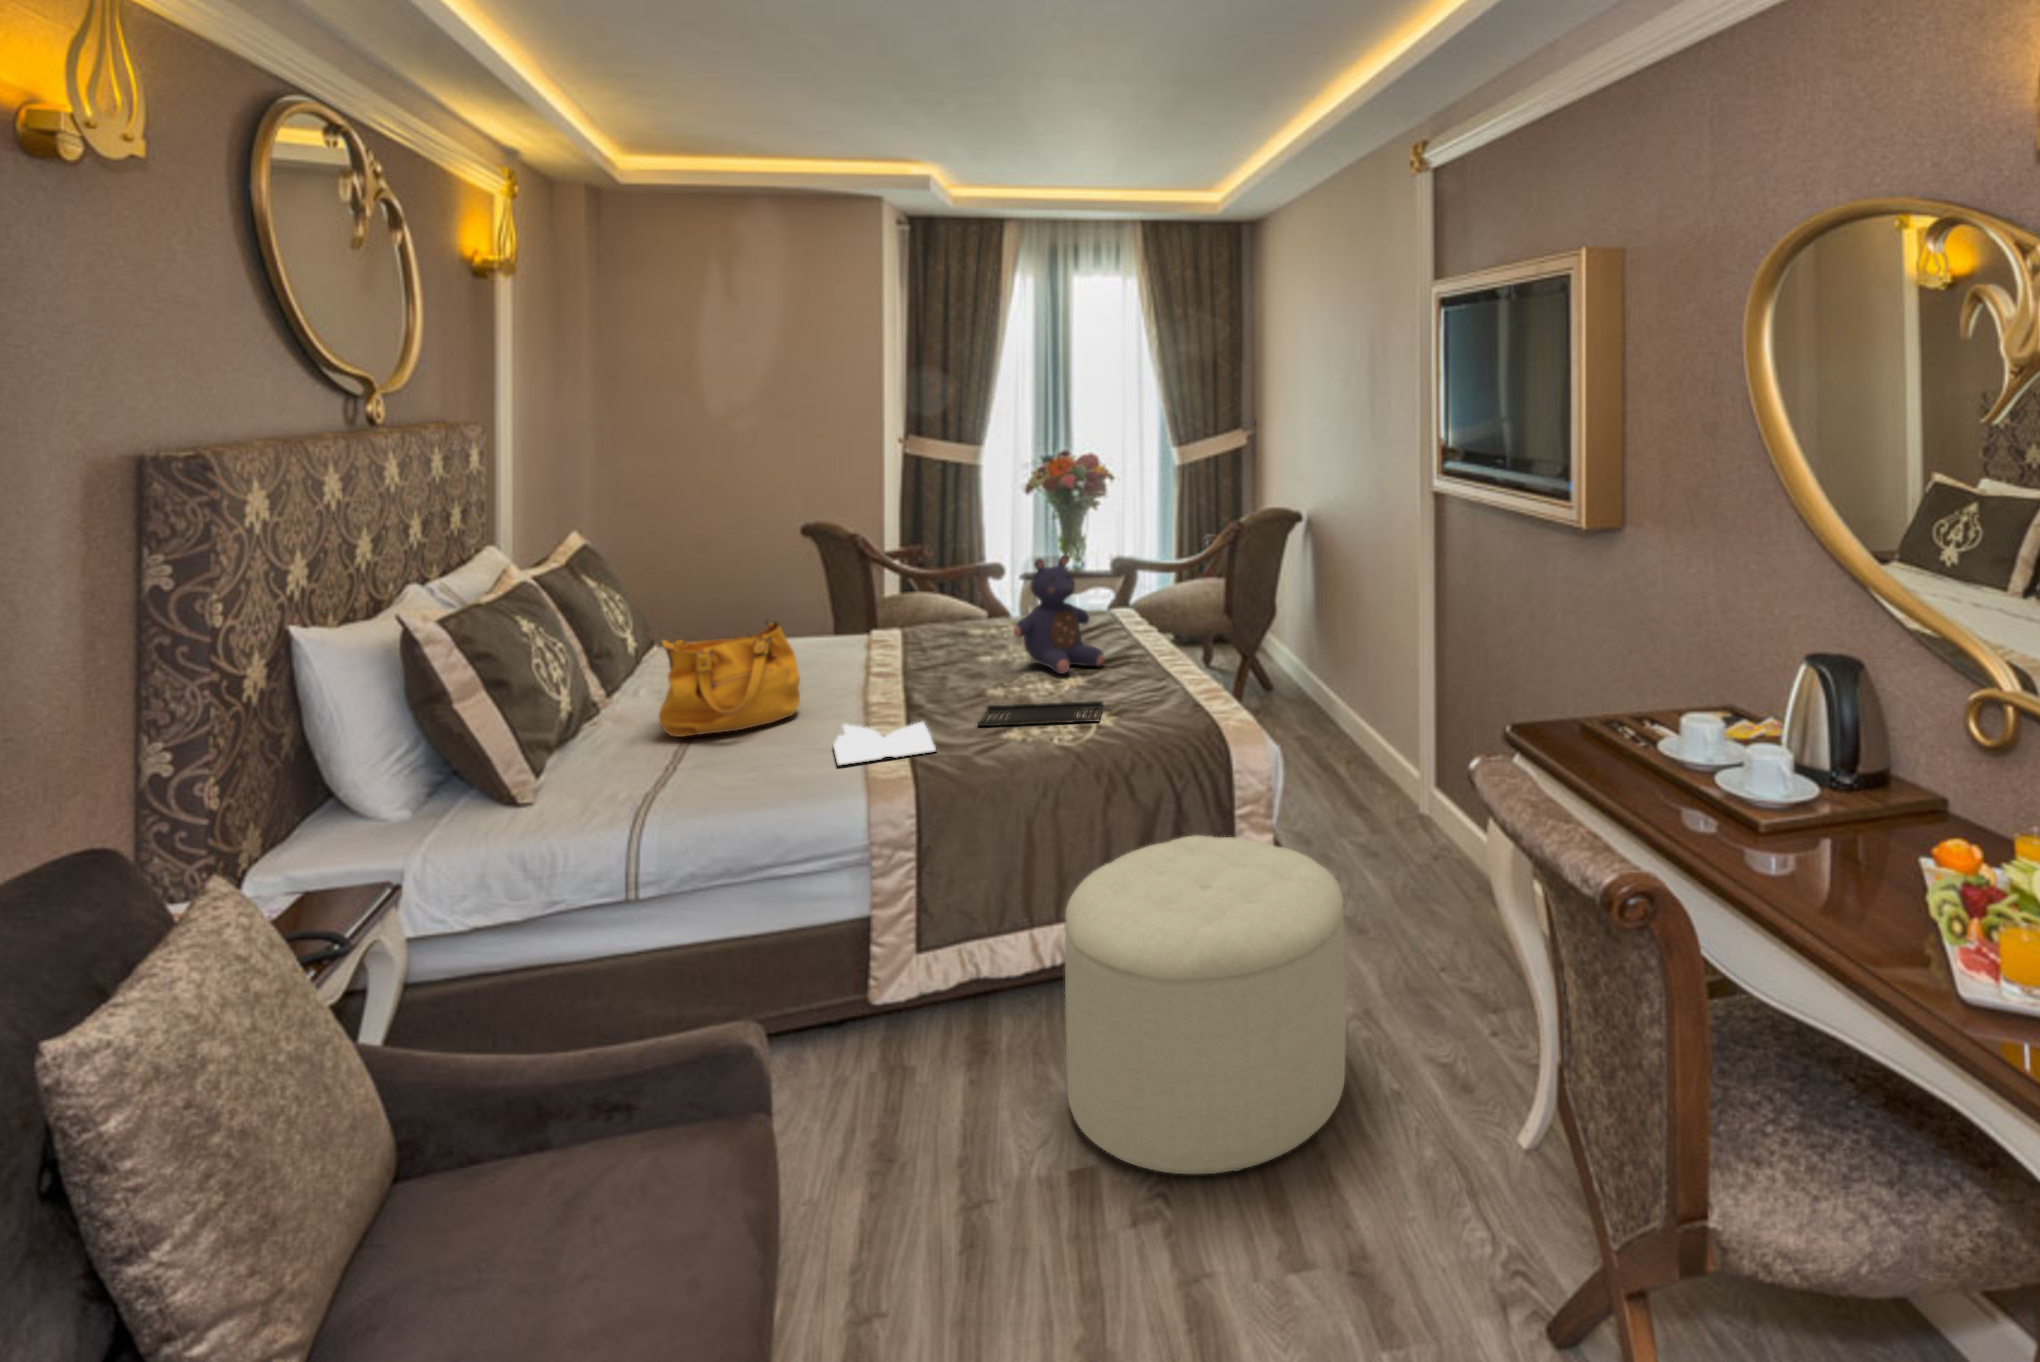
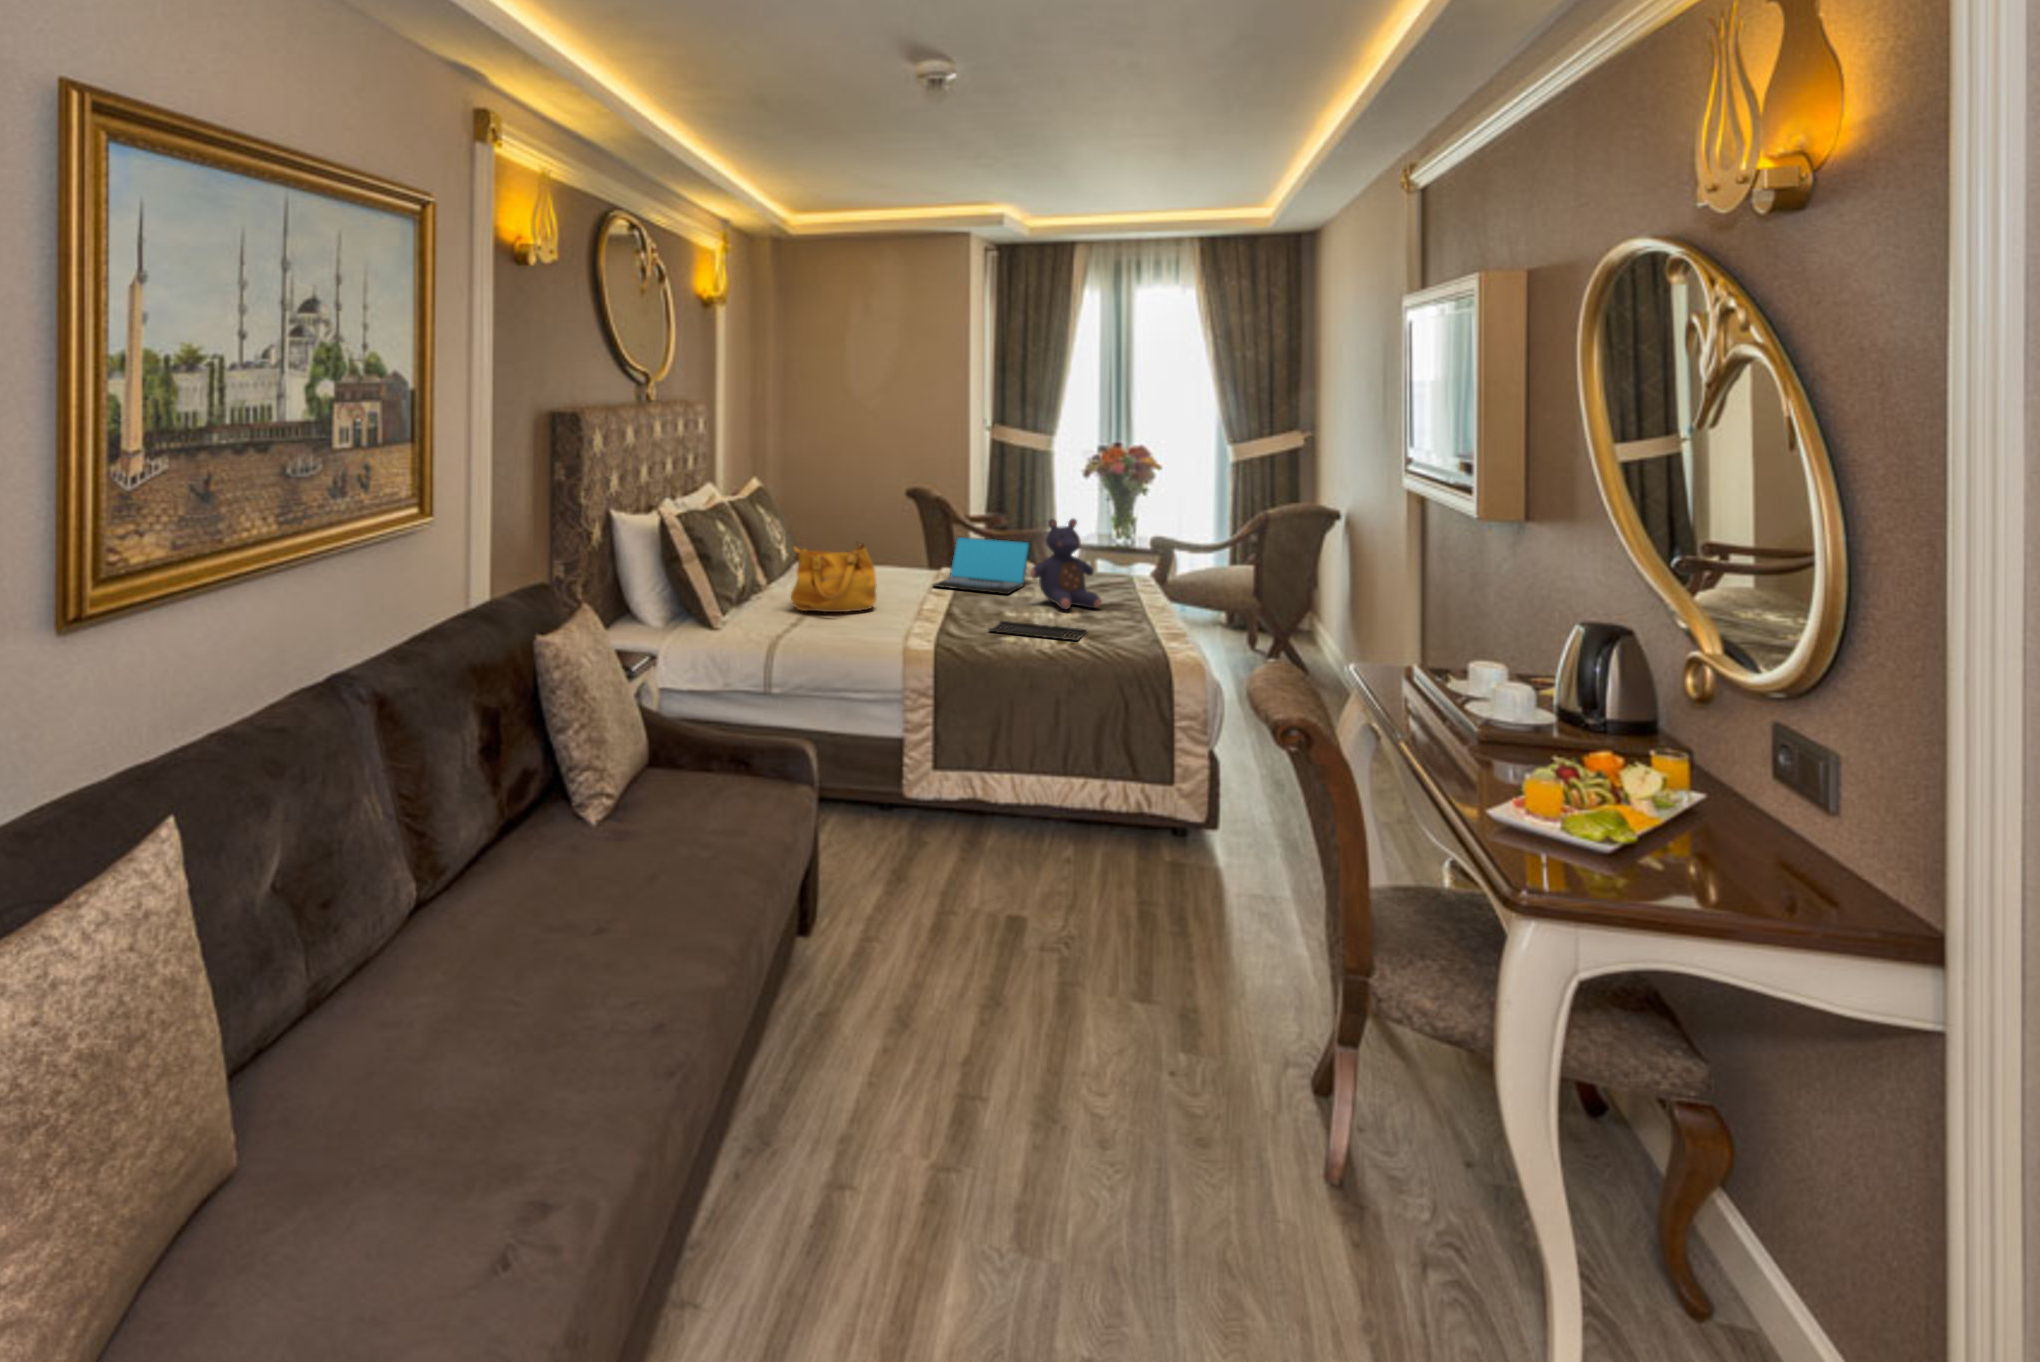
laptop: none [872,587,1000,663] -> present [933,537,1030,594]
book: present [833,722,936,766] -> none [890,614,956,641]
ottoman: present [1065,836,1345,1174] -> none [1018,727,1233,950]

